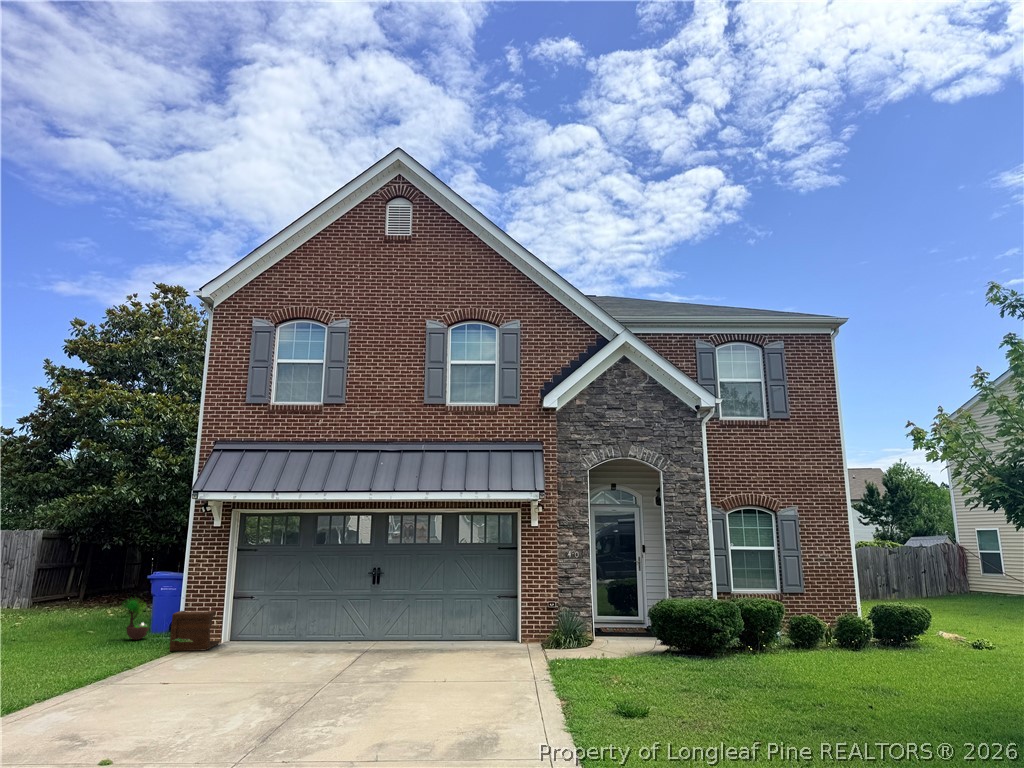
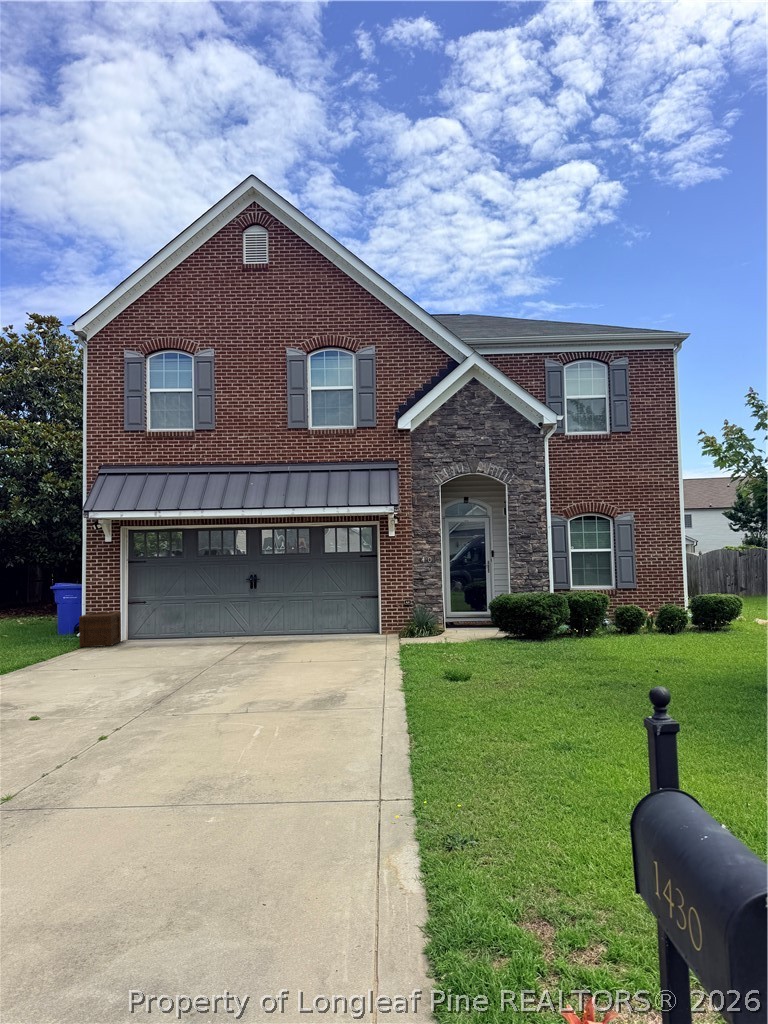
potted tree: present [123,599,149,640] -> none [33,602,59,640]

